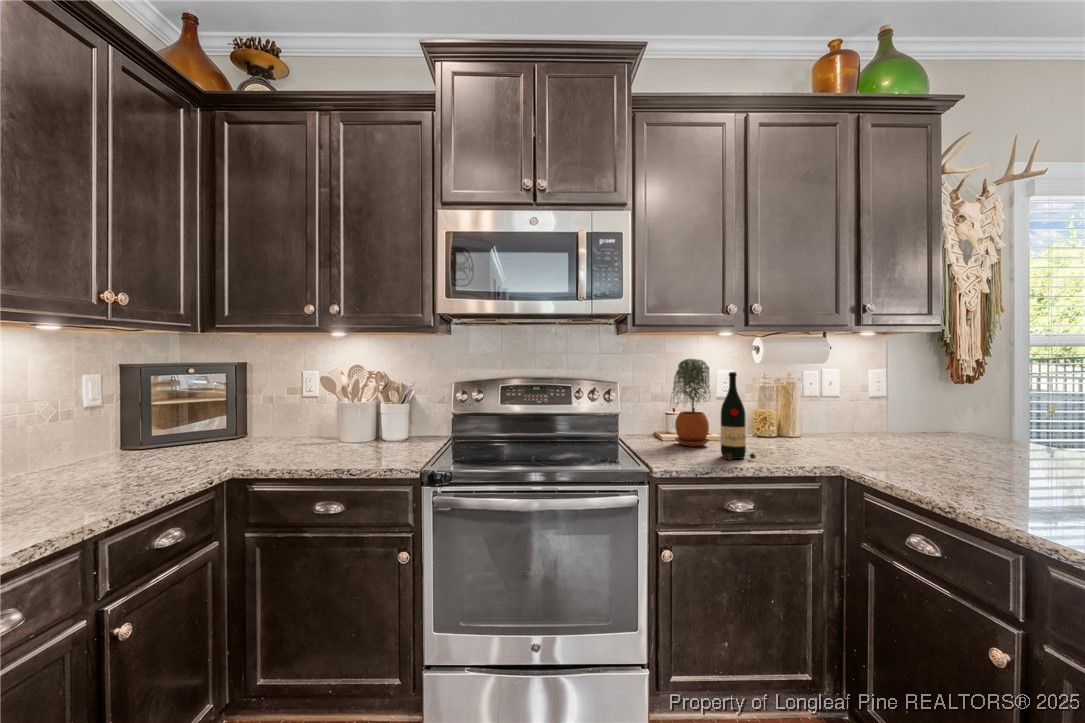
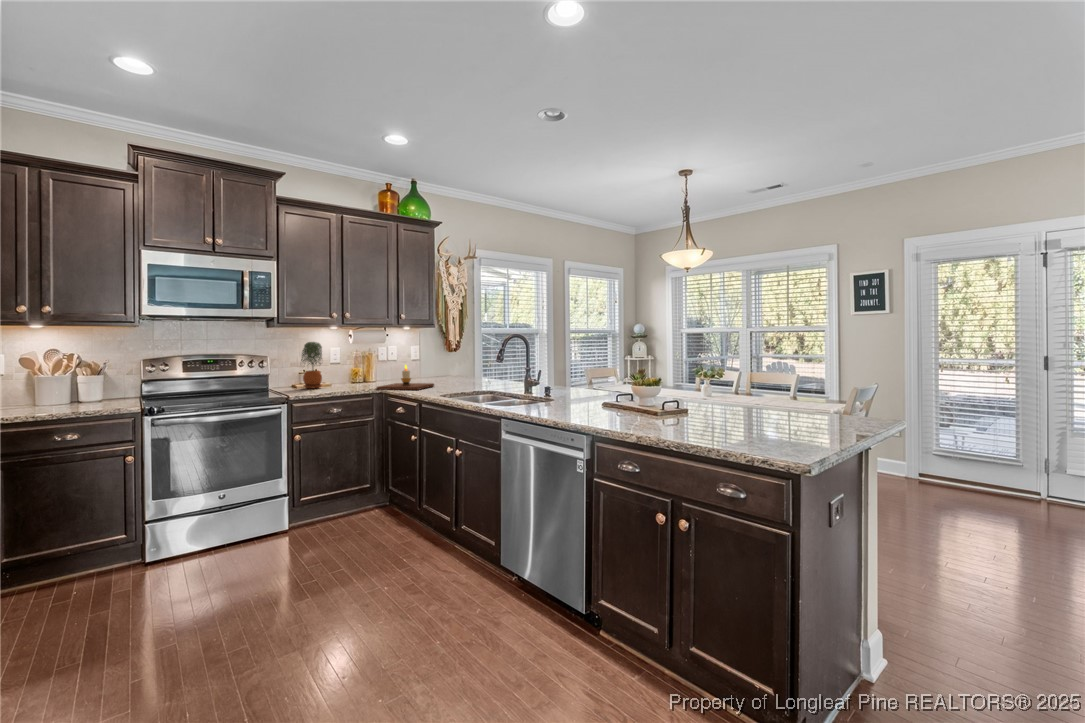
wine bottle: present [721,372,756,460] -> none [326,349,343,391]
candle: none [835,412,988,488] -> present [376,365,434,390]

